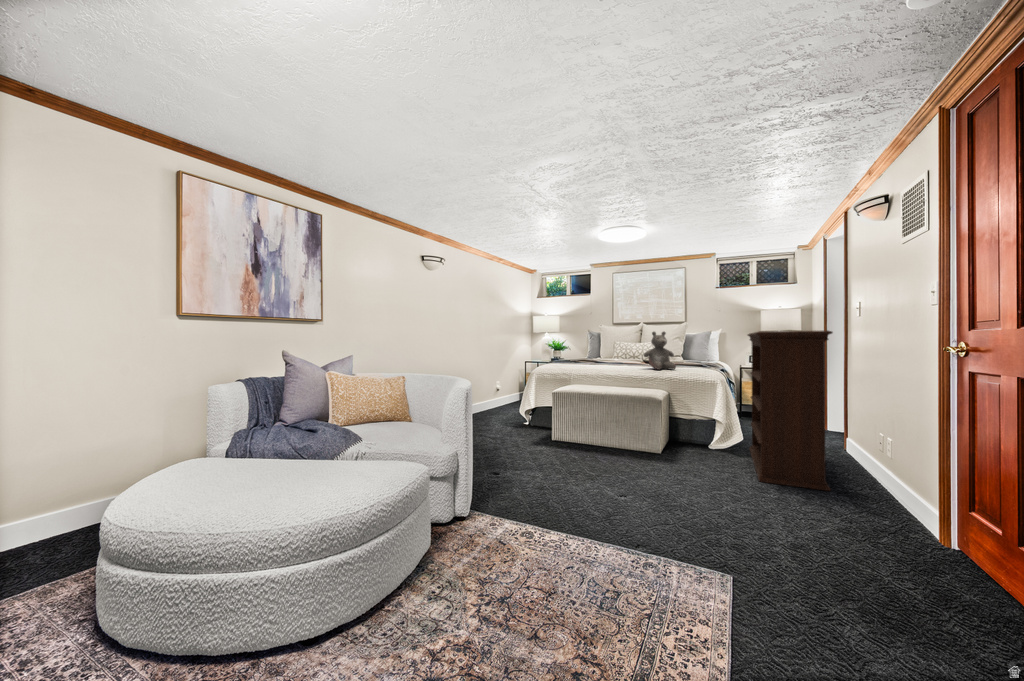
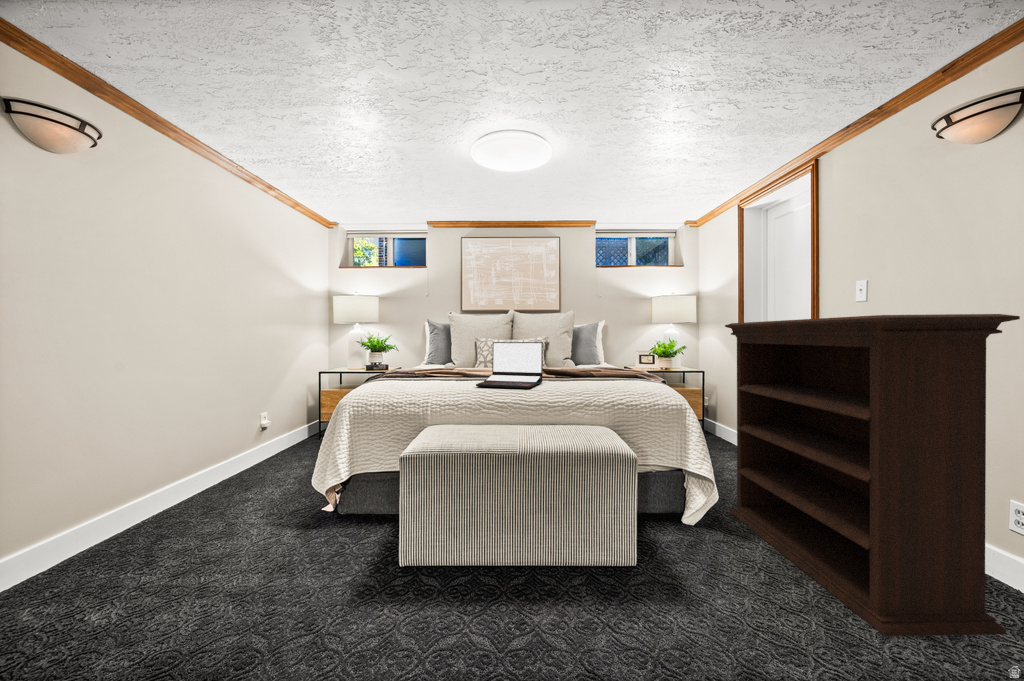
teddy bear: present [644,332,676,370] -> none [561,320,617,389]
laptop: none [599,344,639,369] -> present [476,342,543,388]

